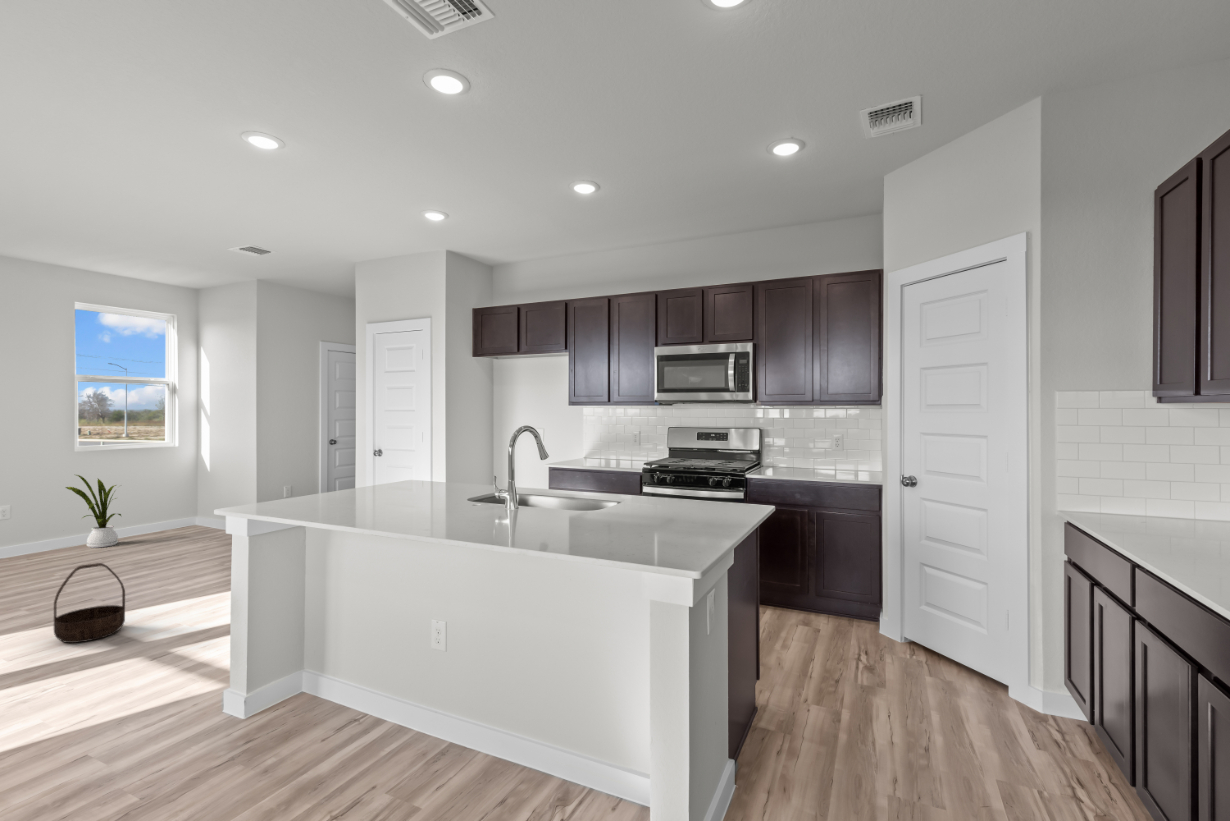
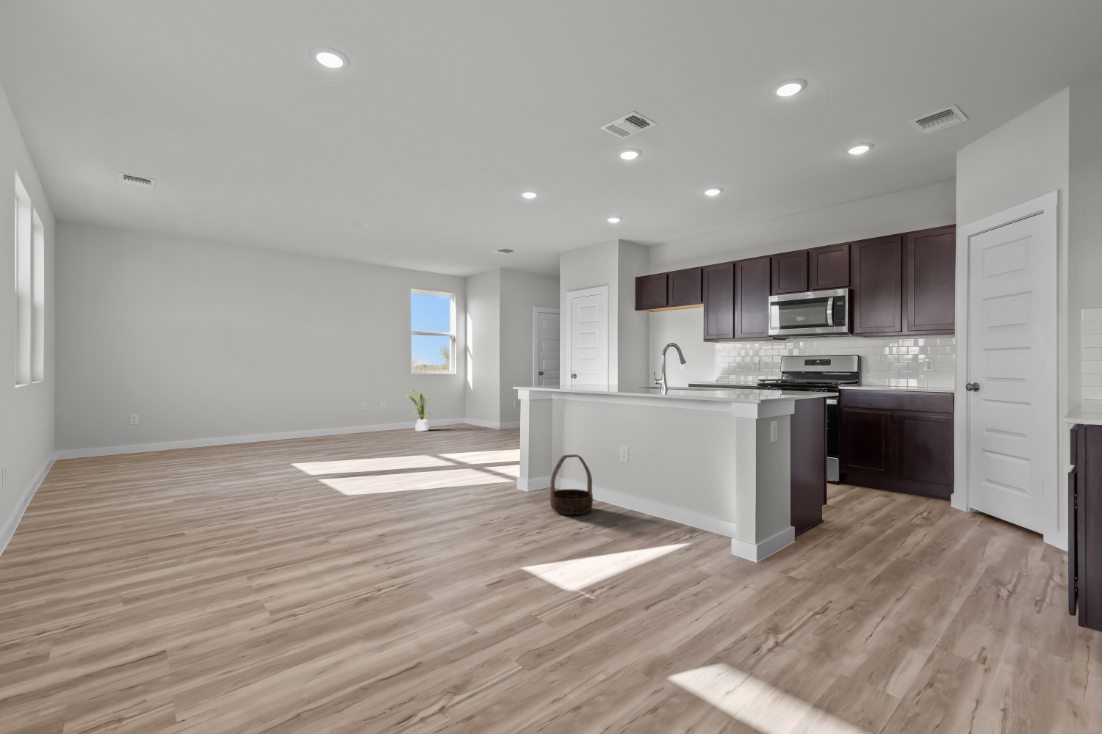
basket: present [54,563,125,643] -> present [550,455,593,515]

